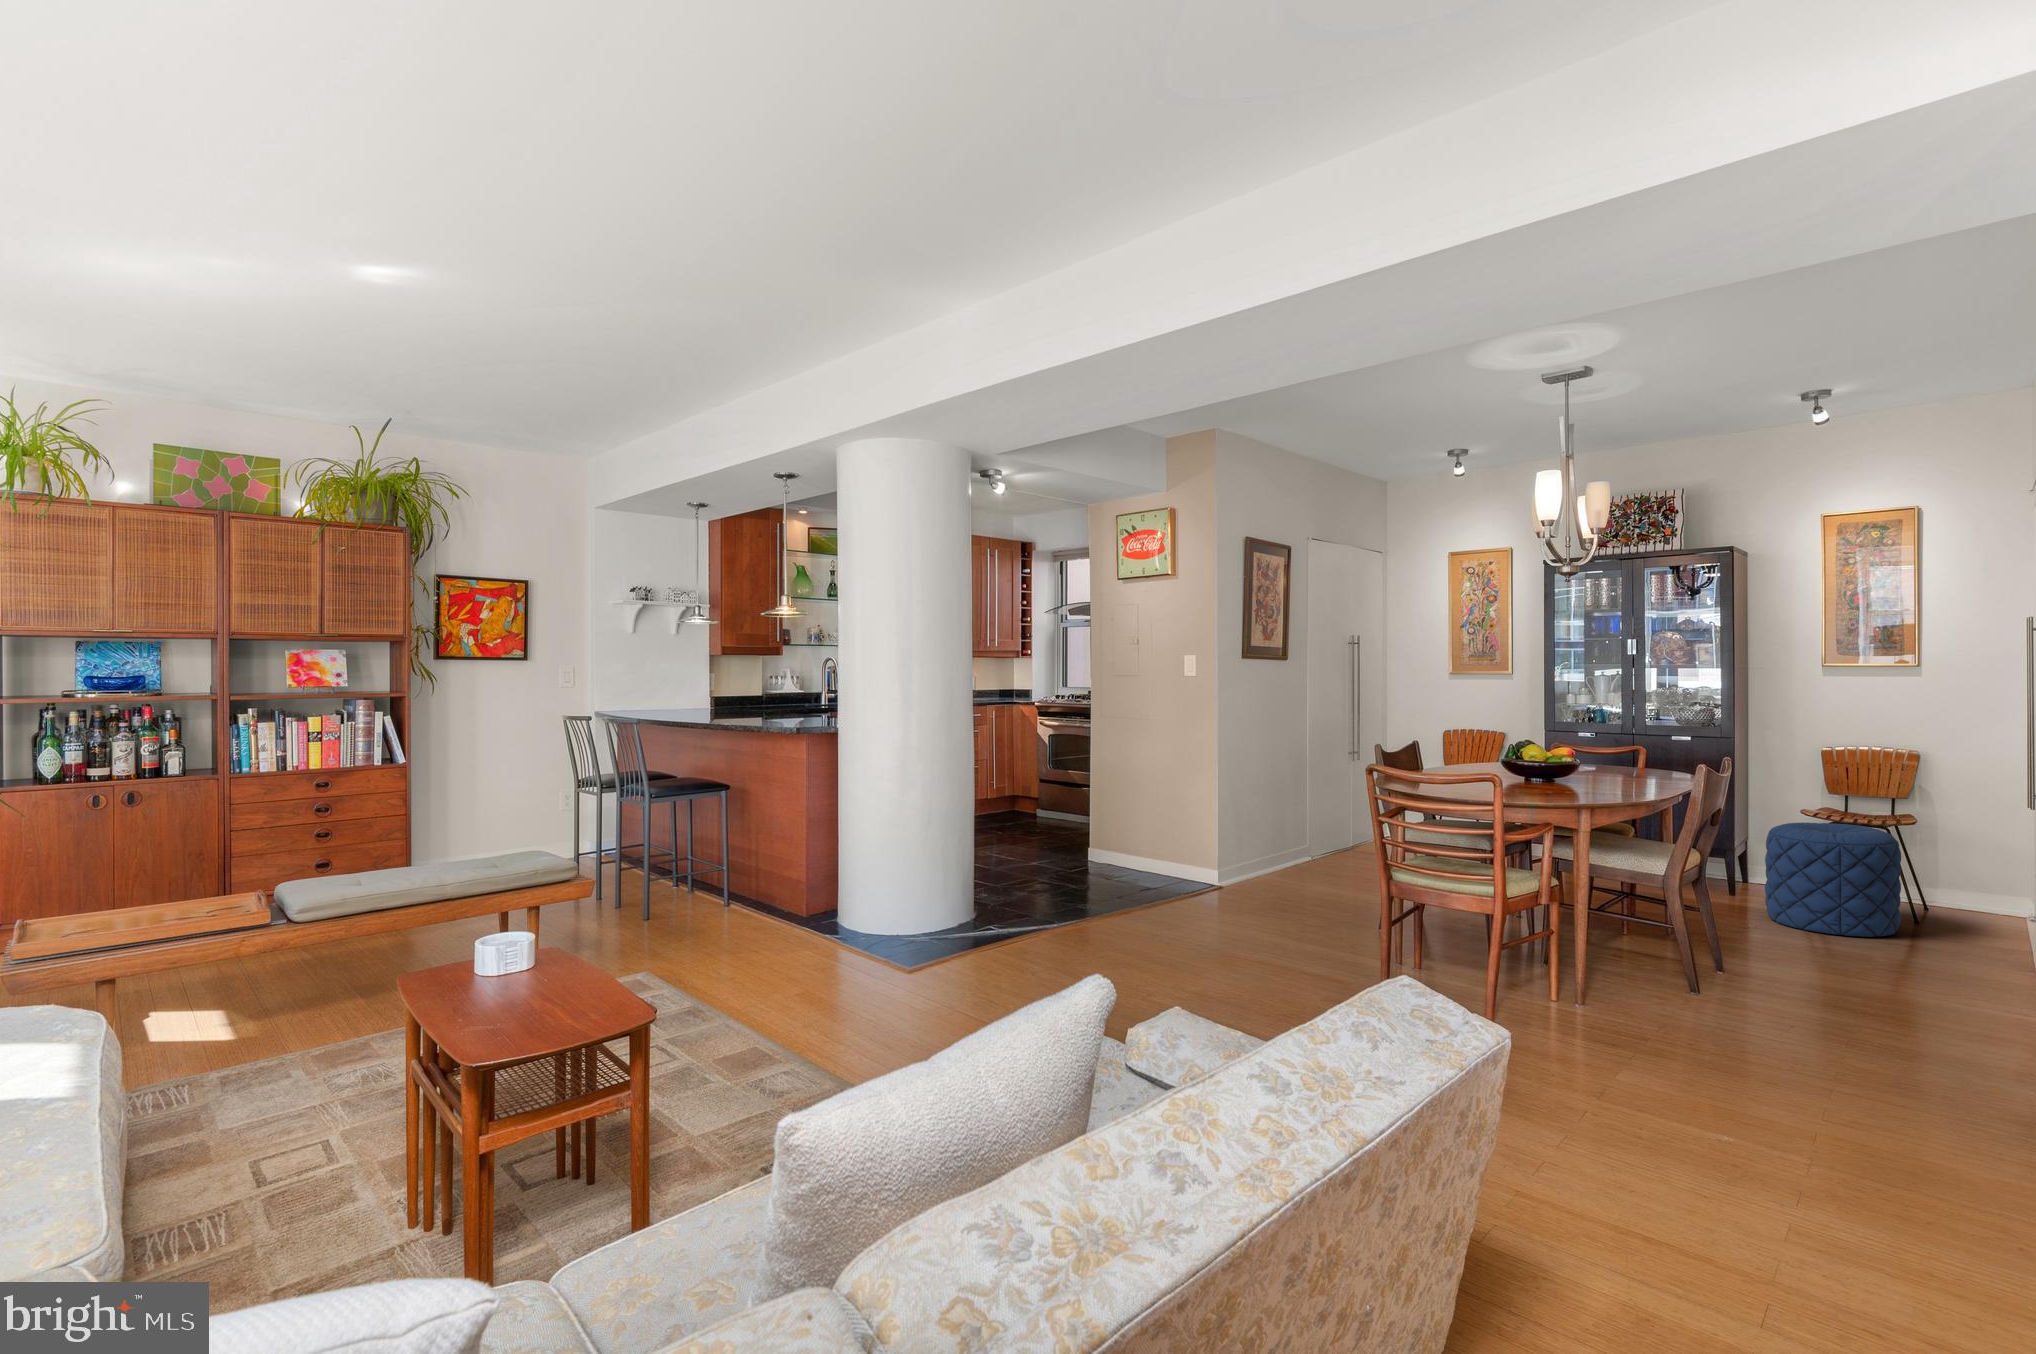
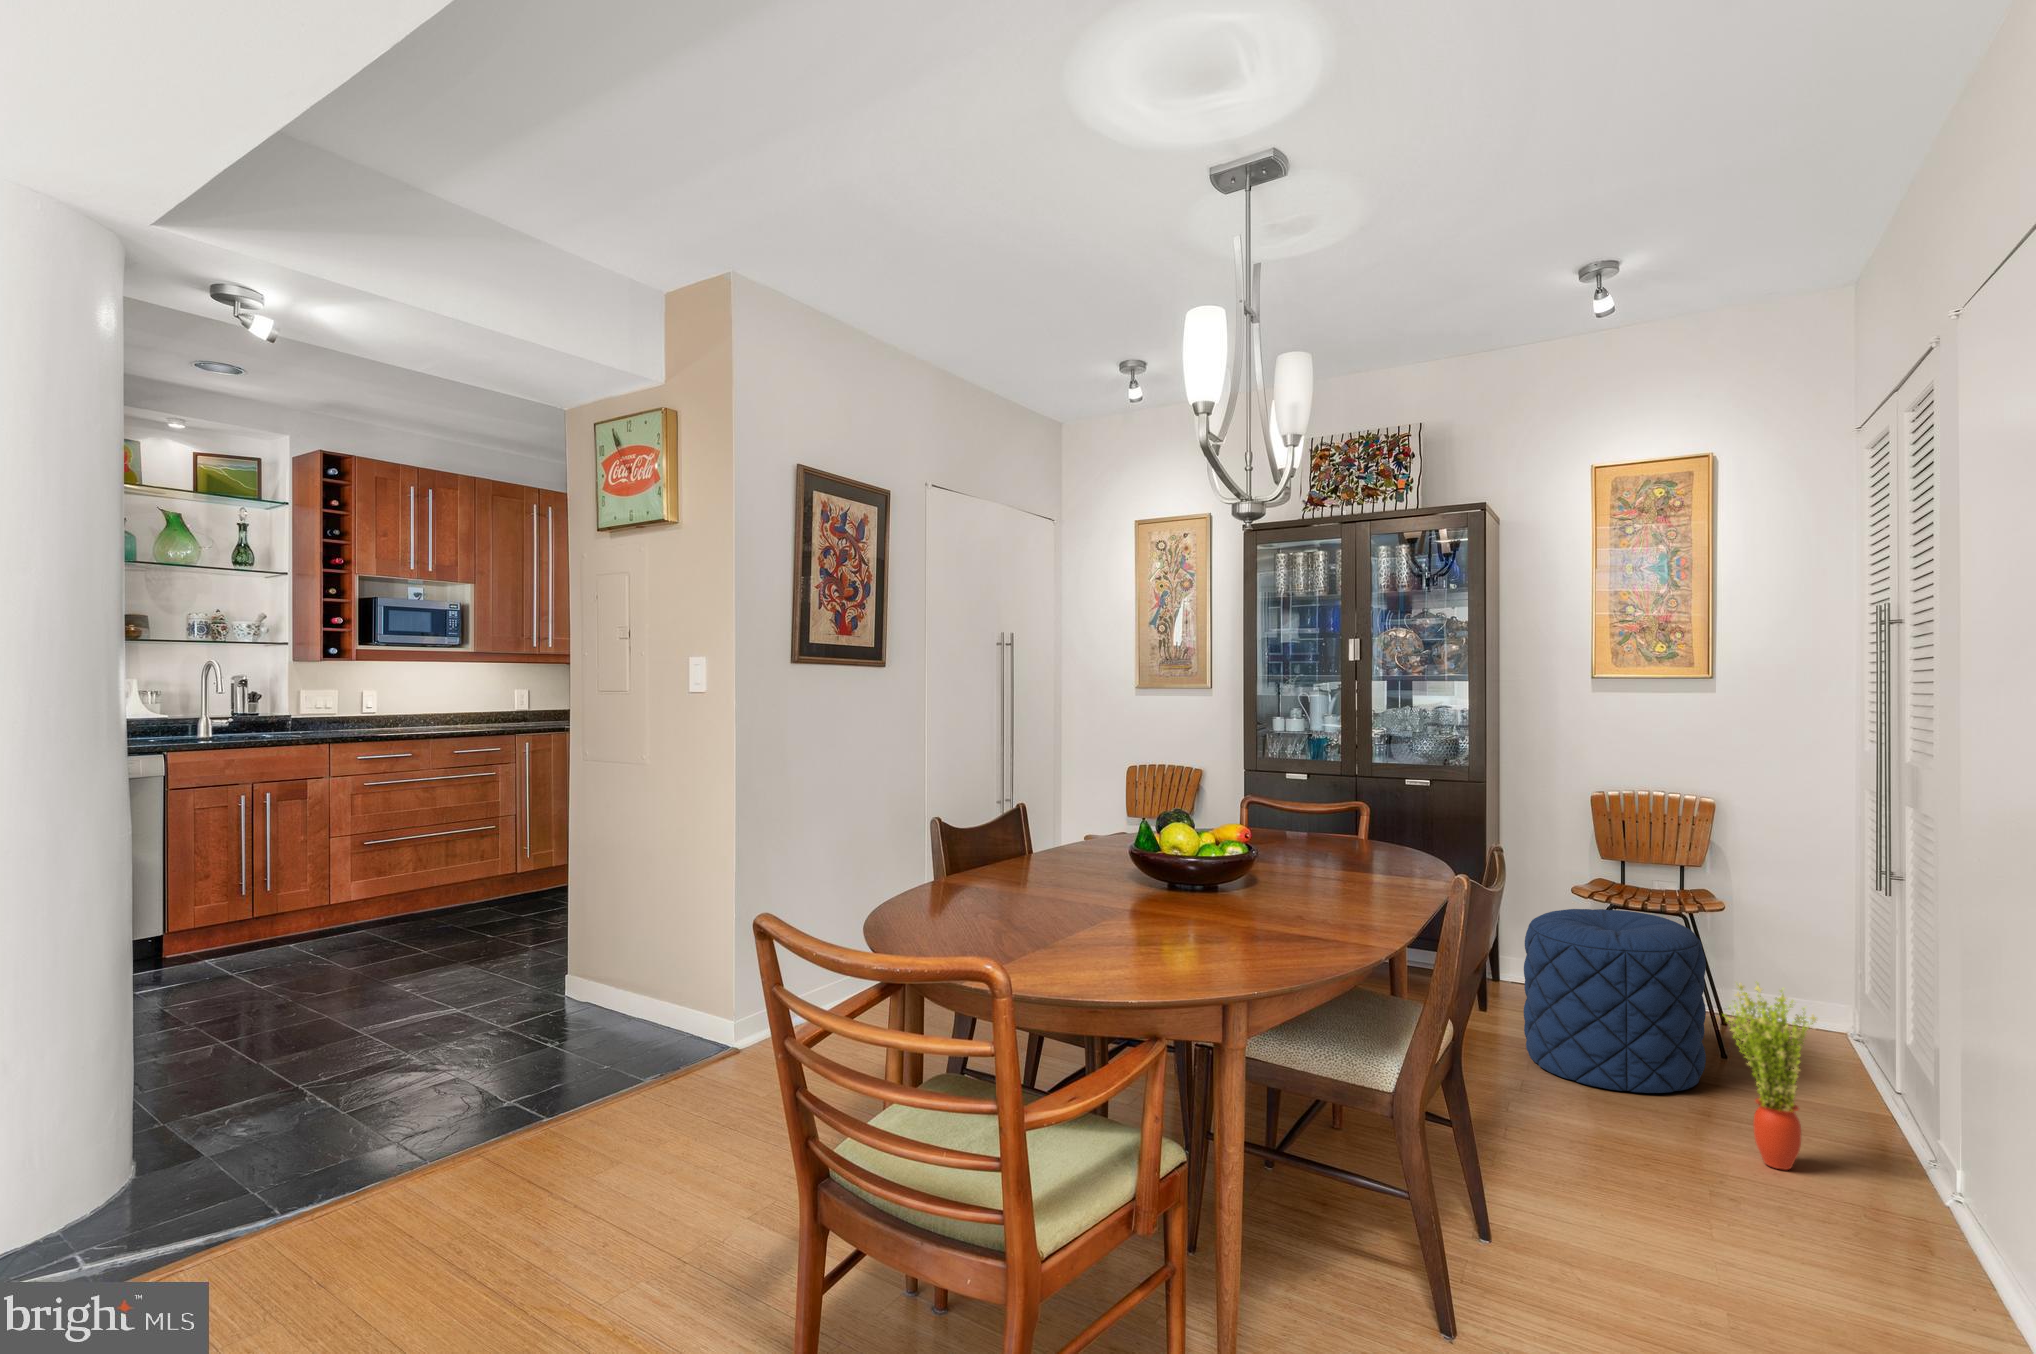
potted plant: none [1904,856,1971,970] -> present [1723,983,1817,1170]

